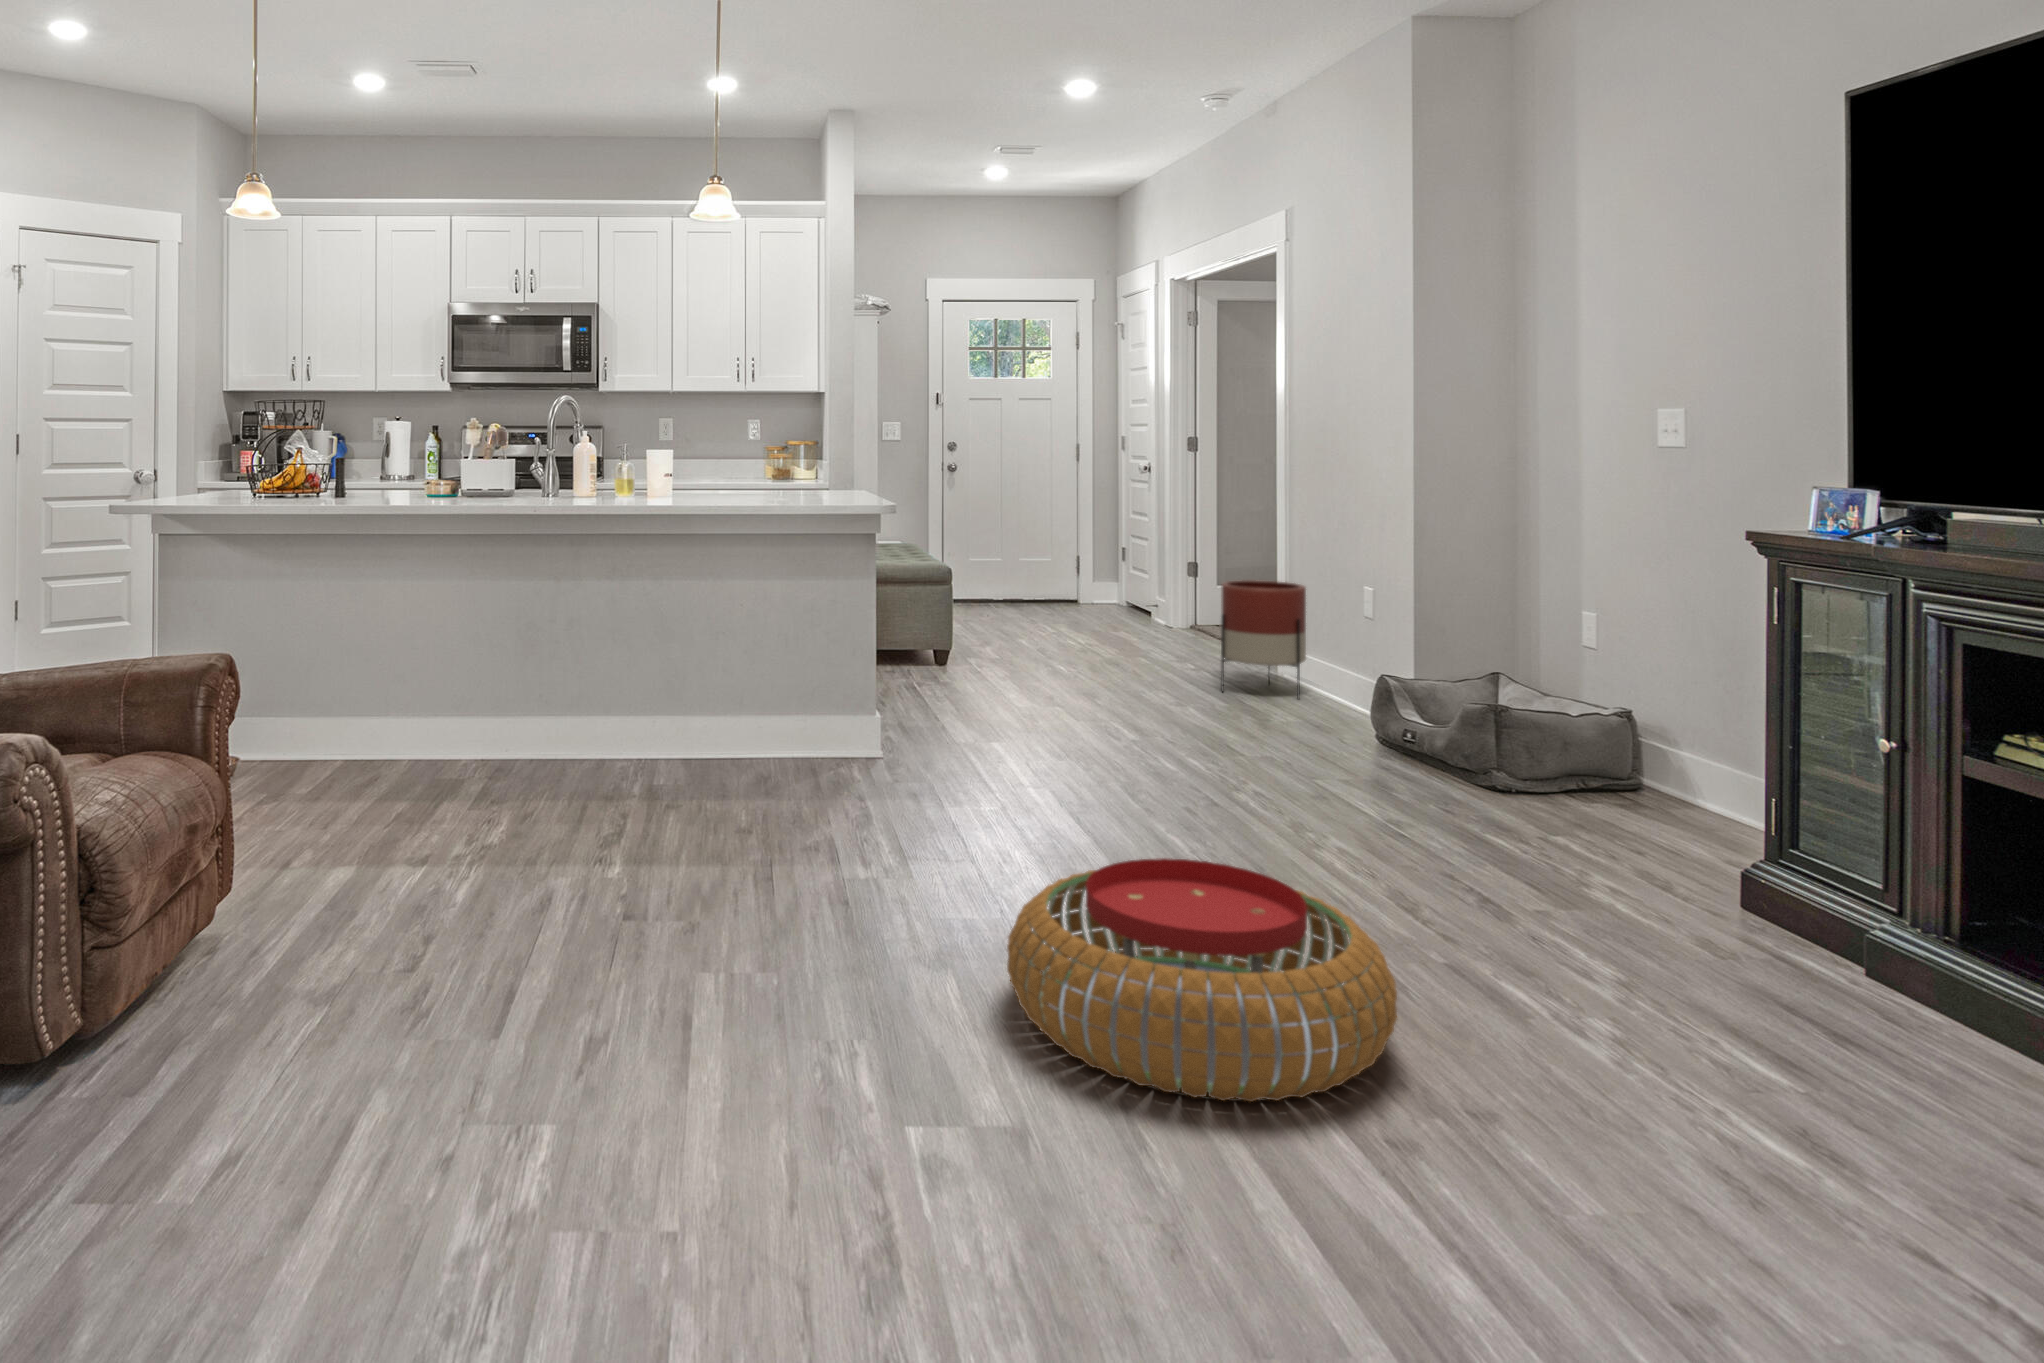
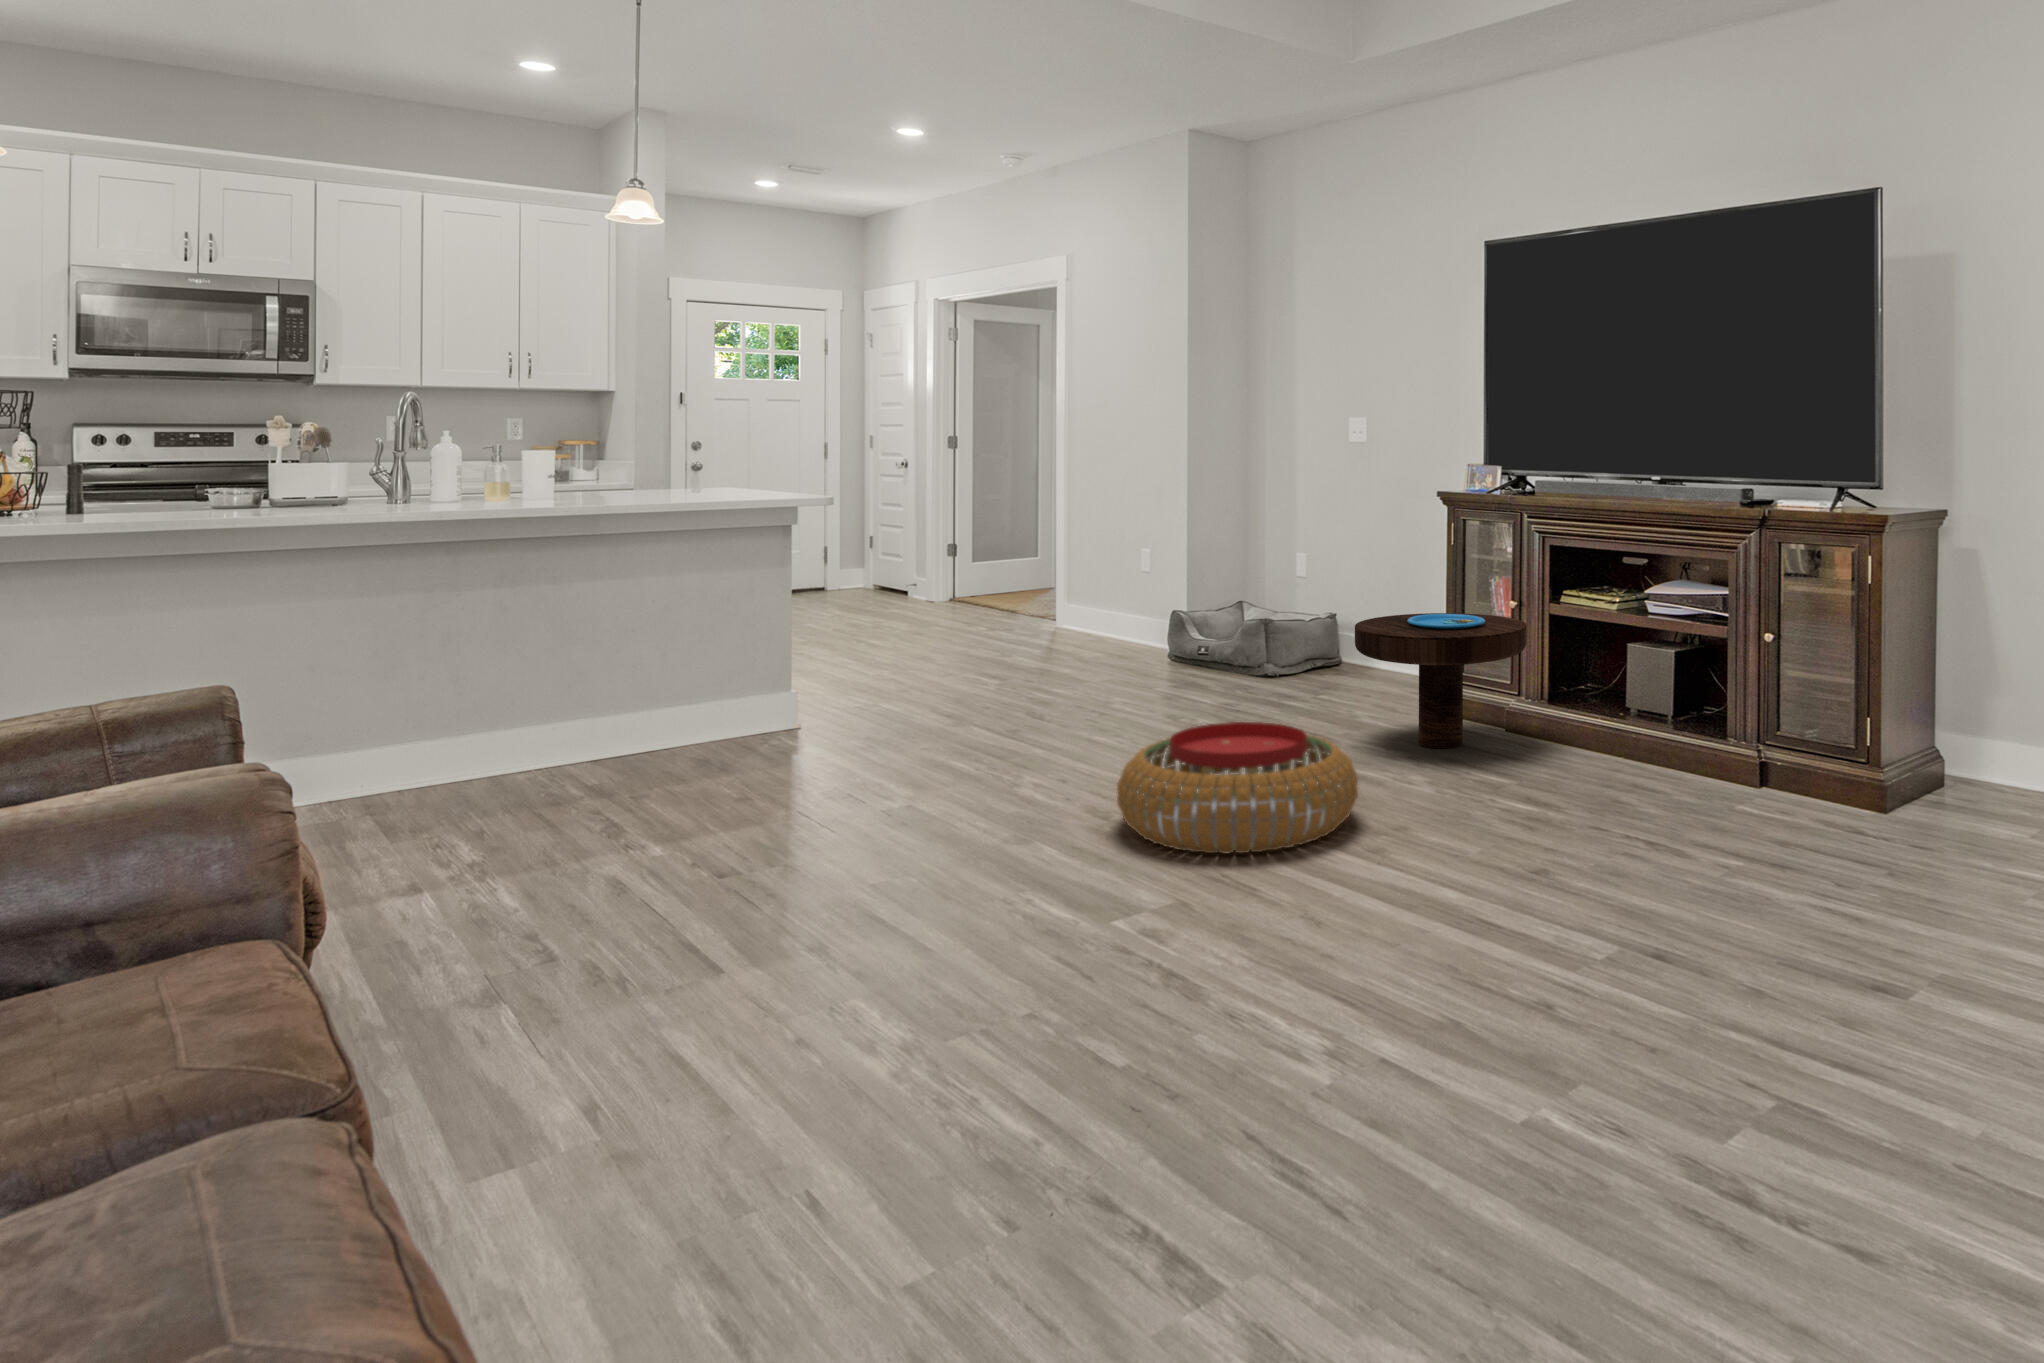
planter: present [1221,580,1306,698] -> none [1032,555,1099,649]
side table: none [1522,728,1895,982] -> present [1355,613,1527,748]

